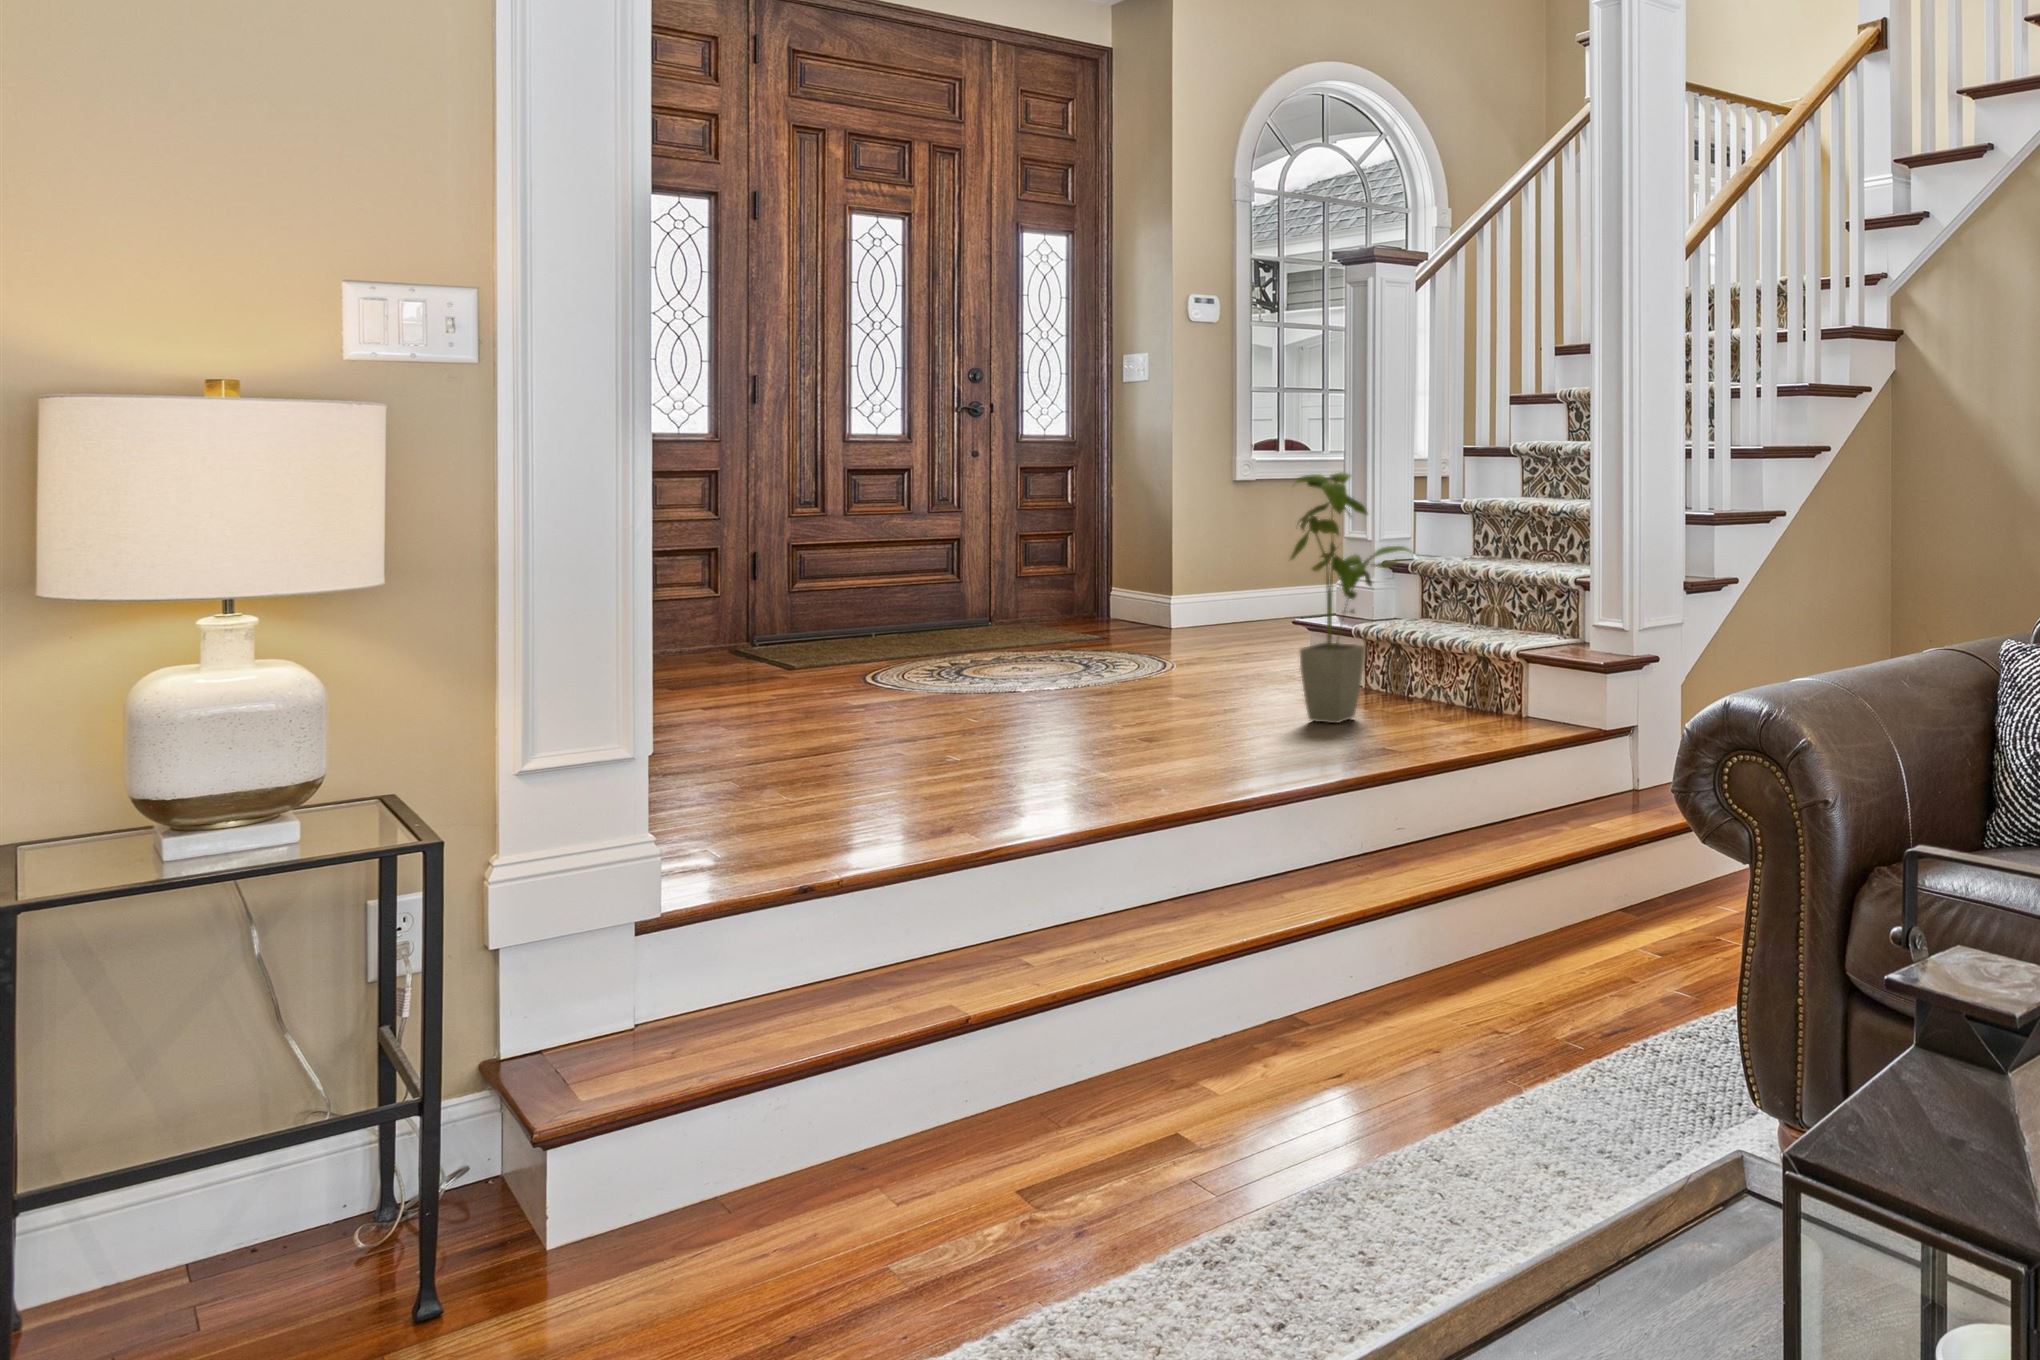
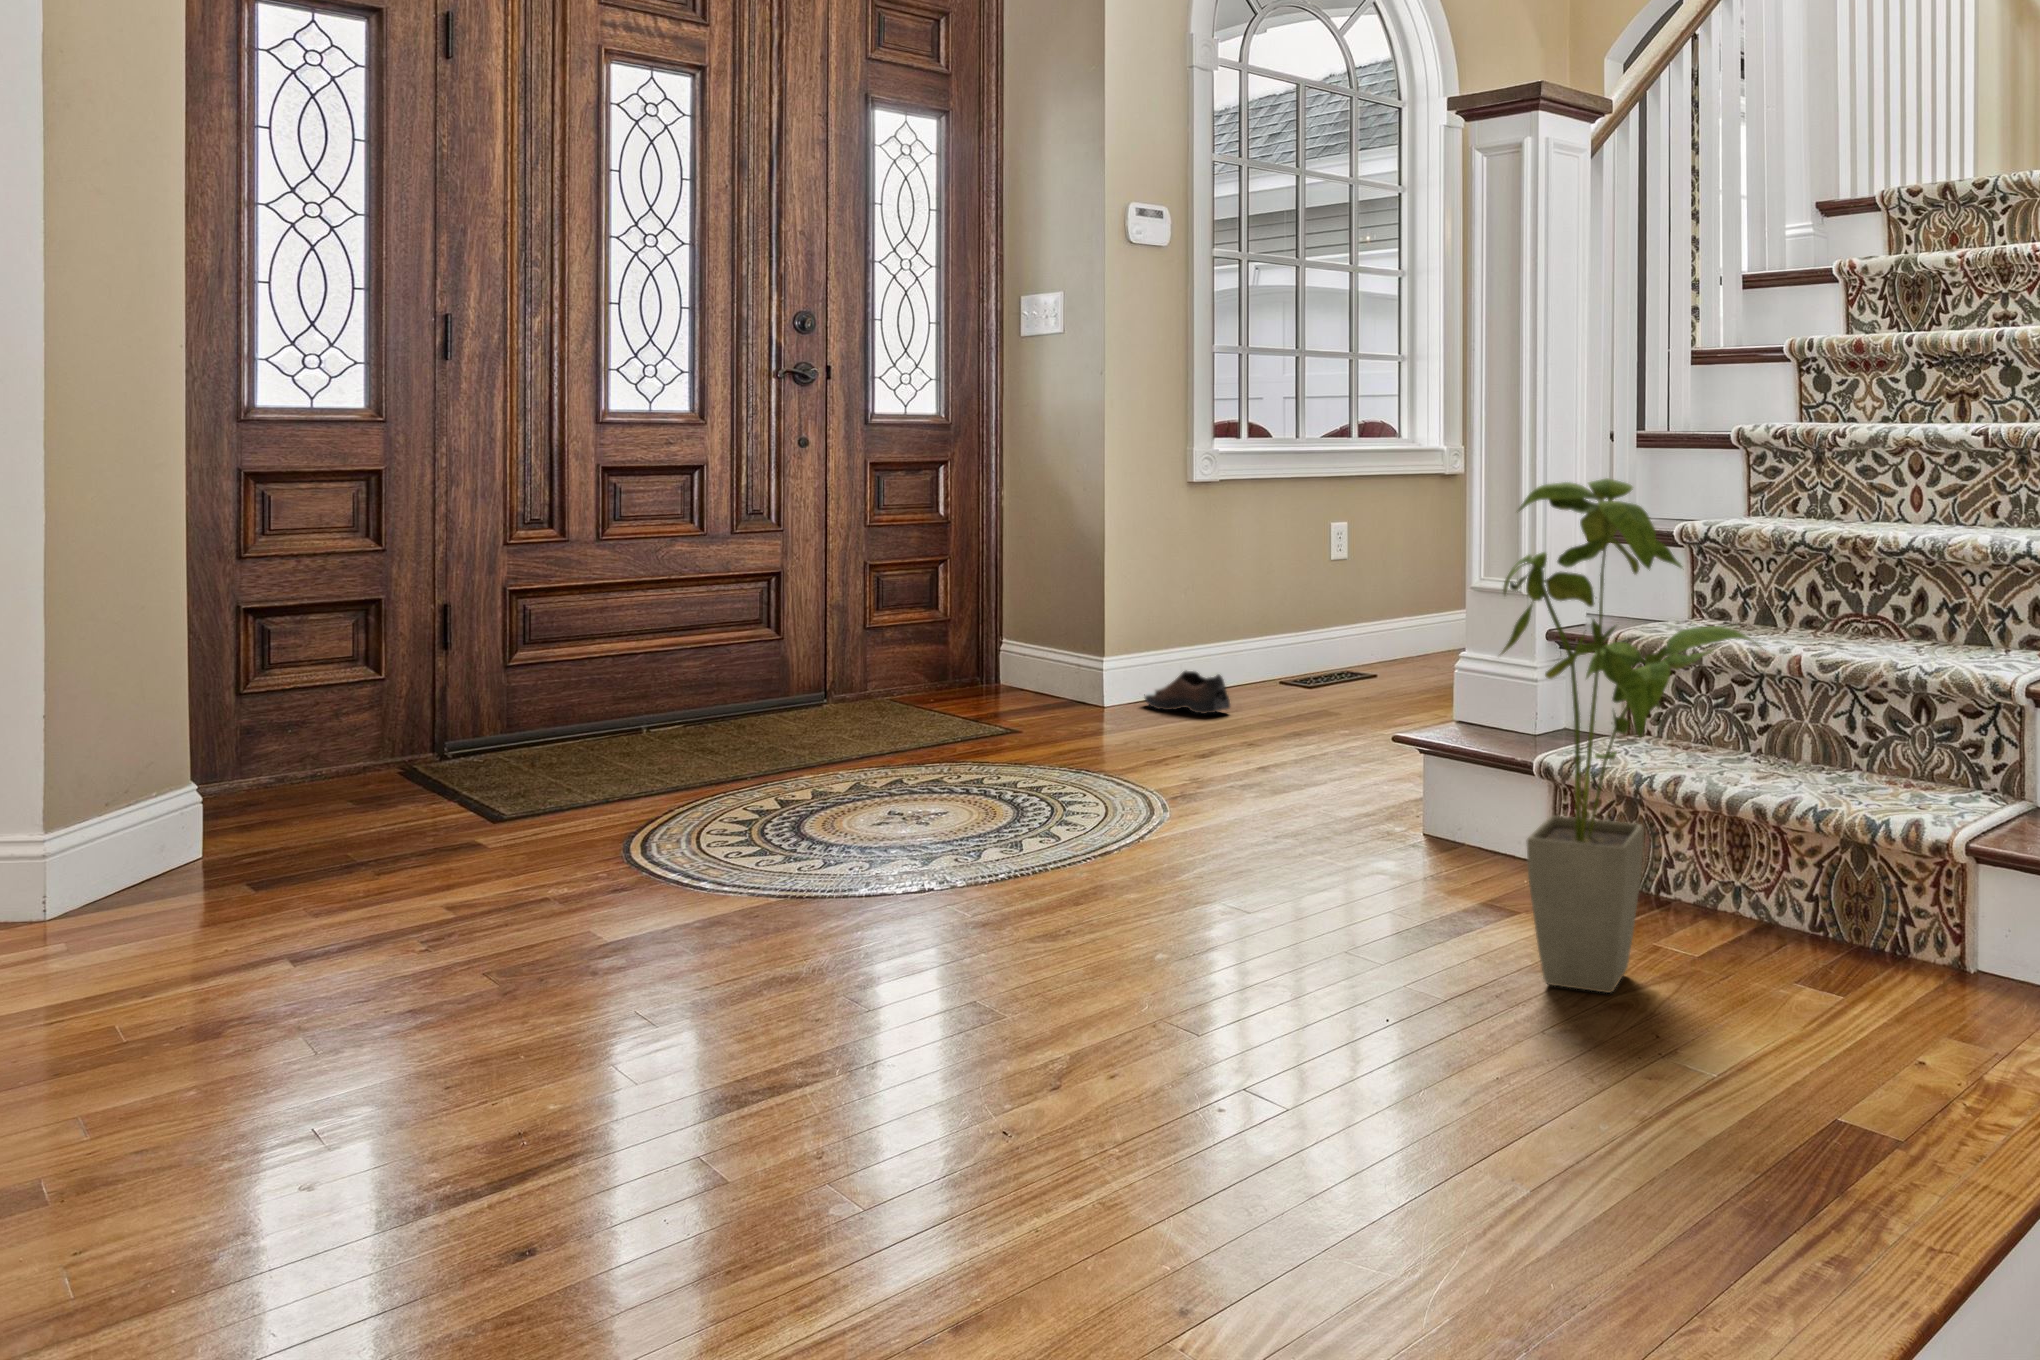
shoe: none [1198,601,1251,628] -> present [1144,671,1230,714]

